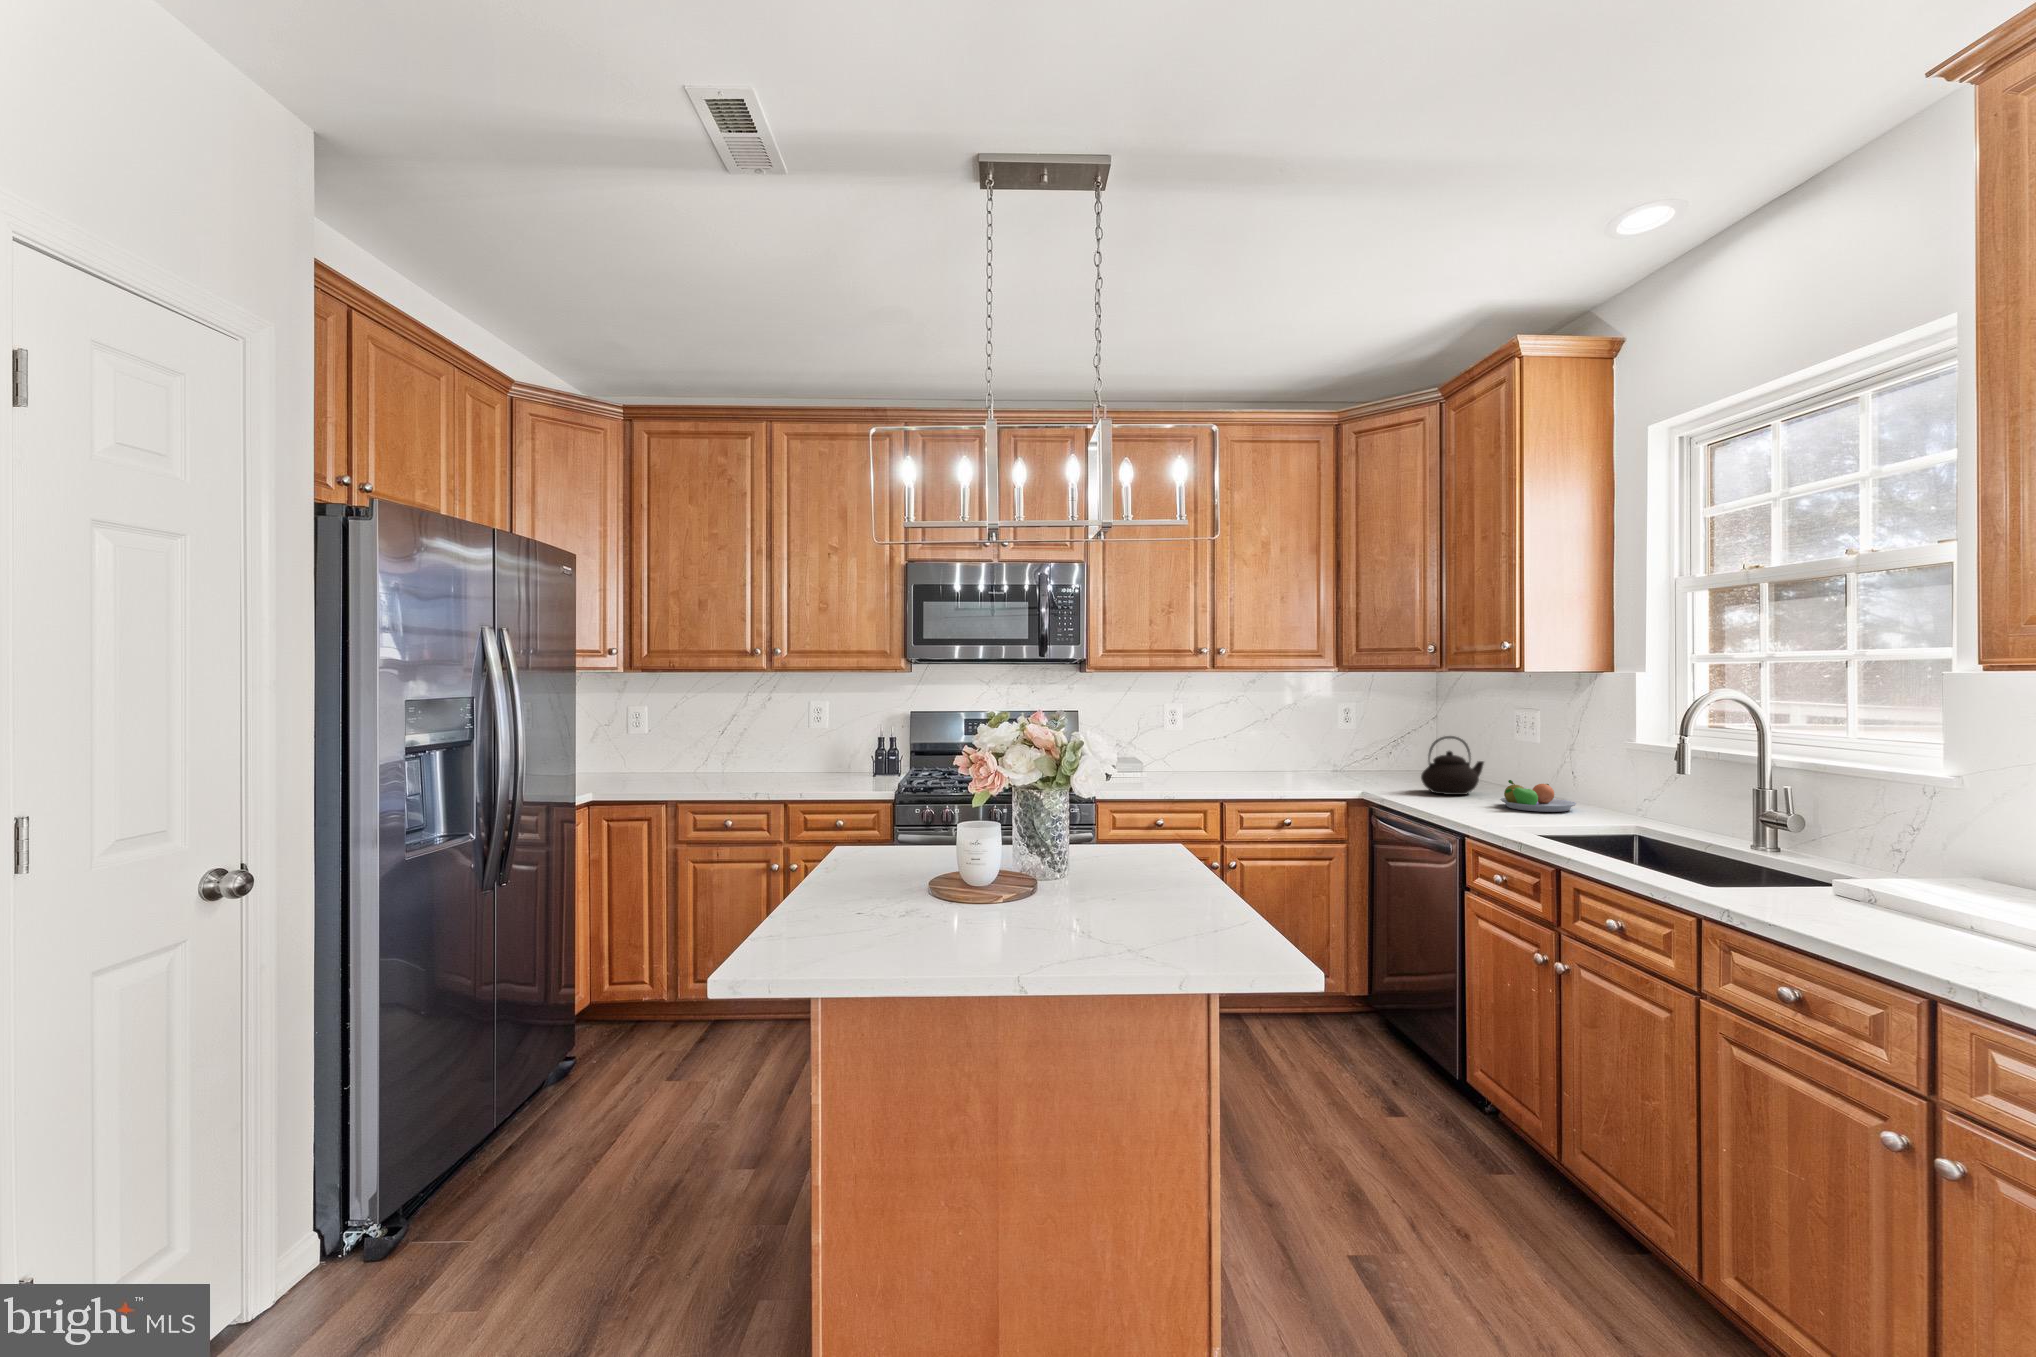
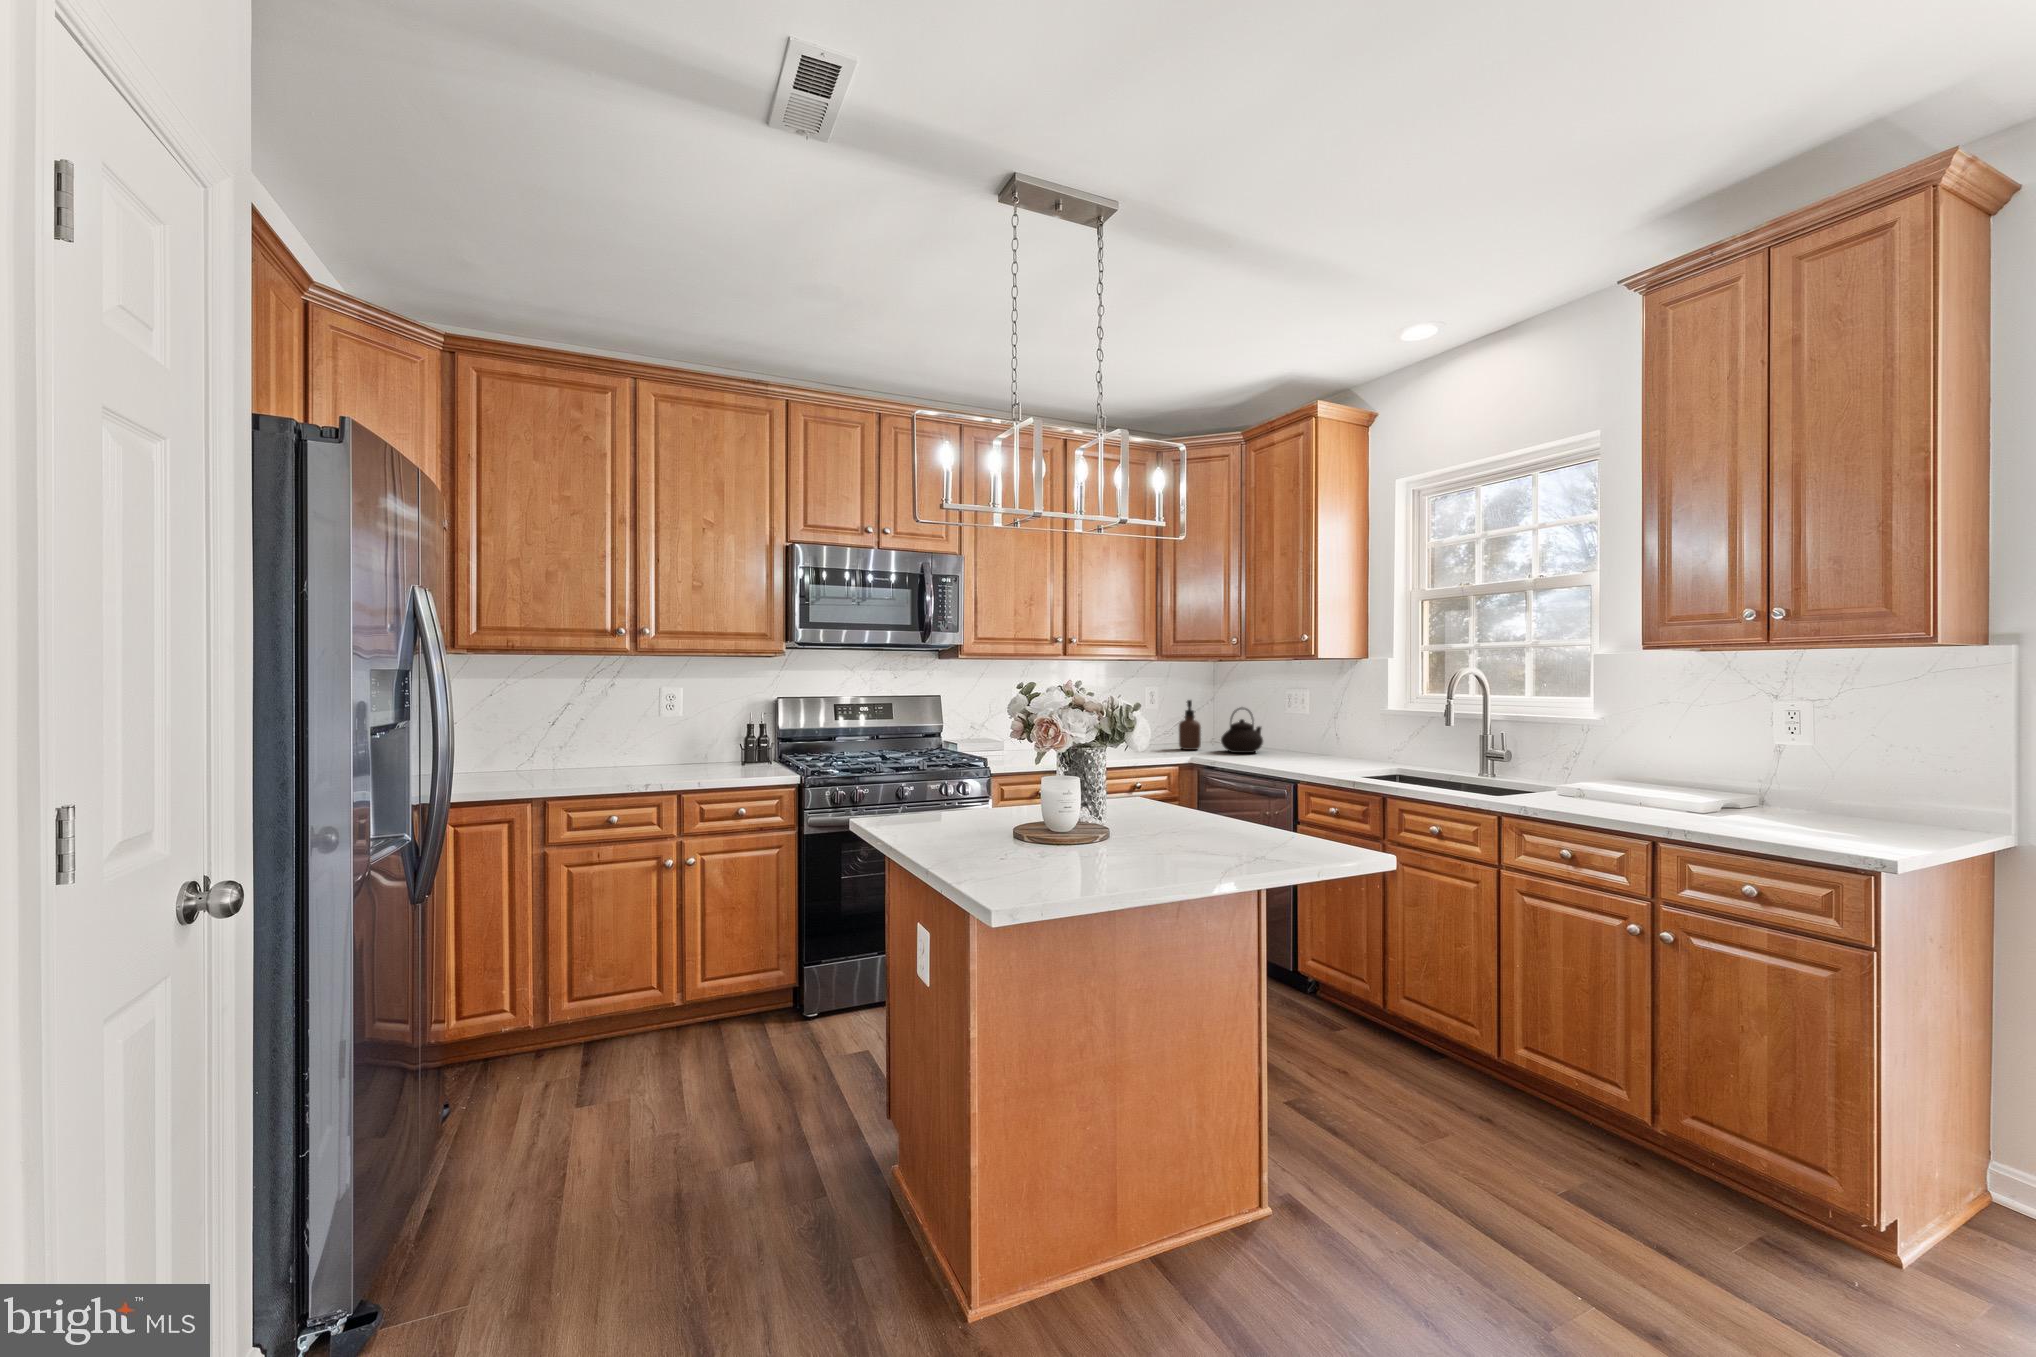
soap dispenser: none [1373,725,1401,787] -> present [1179,700,1201,750]
fruit bowl: present [1500,780,1577,812] -> none [1294,739,1348,762]

